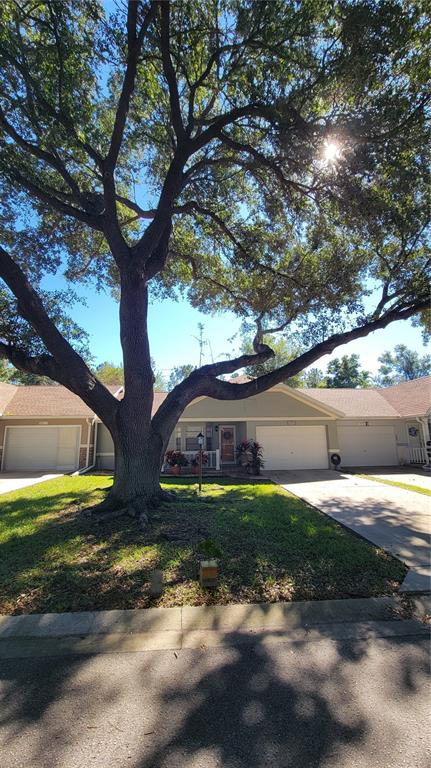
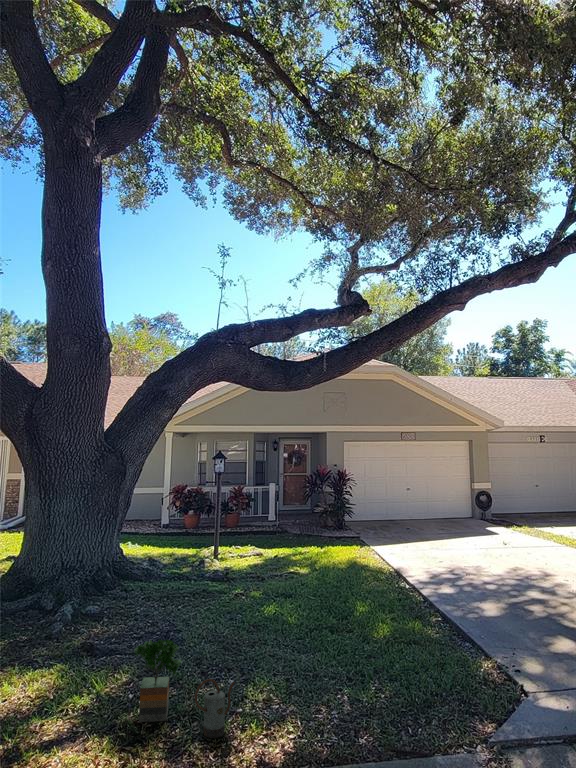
watering can: present [146,563,167,597] -> present [195,679,235,738]

